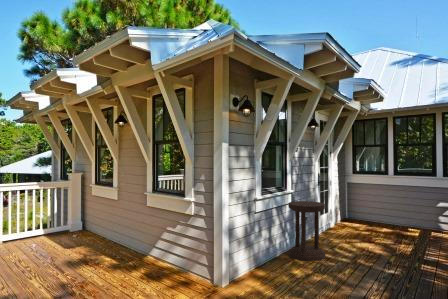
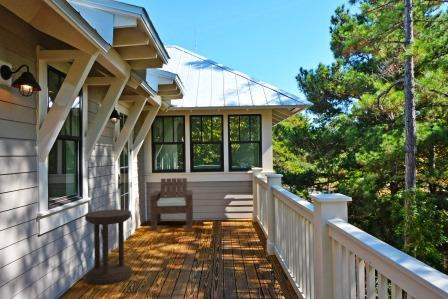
chair: none [349,179,394,231] -> present [150,178,193,231]

